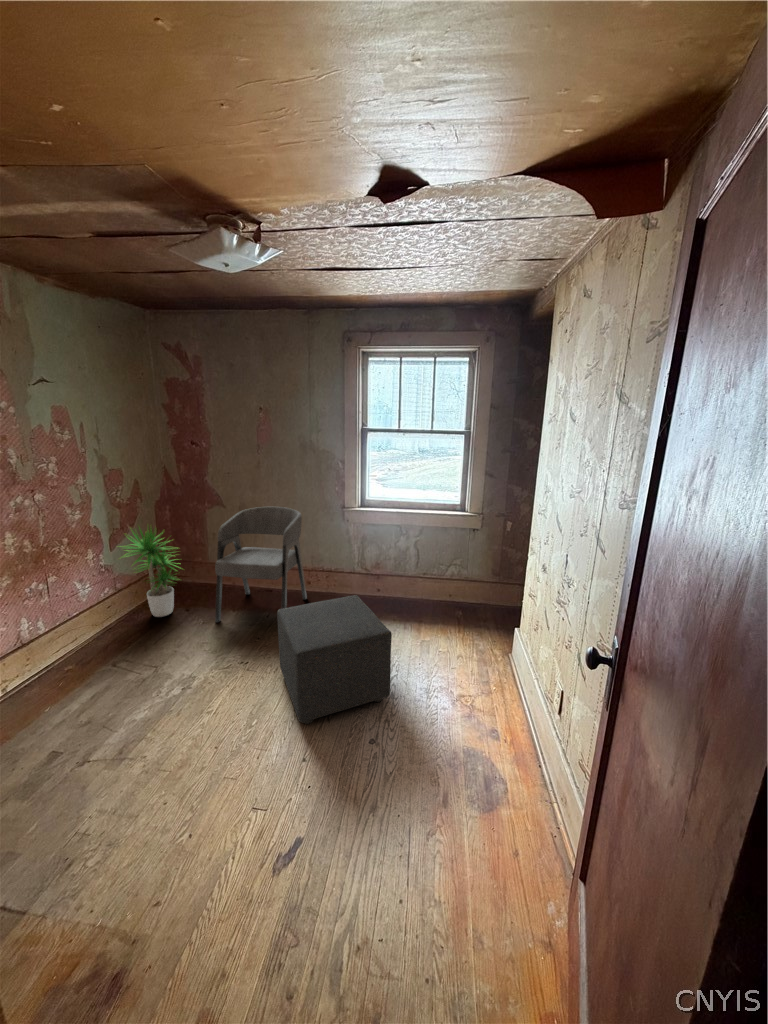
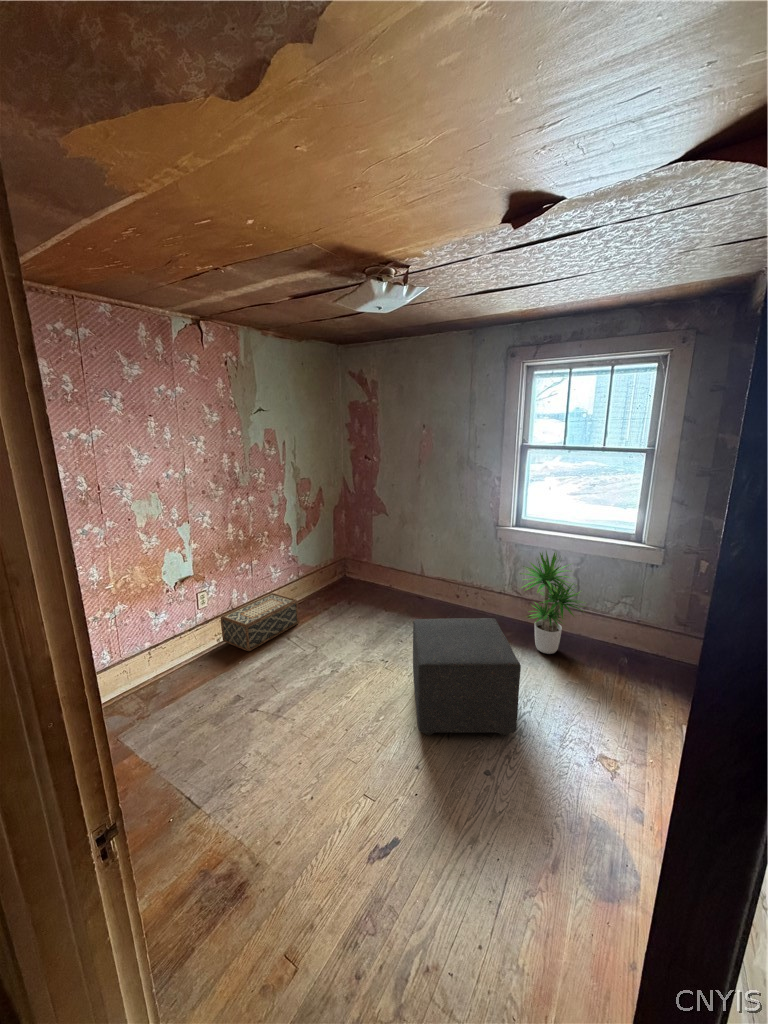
chair: present [215,507,307,622] -> none [369,519,454,638]
potted plant: present [121,527,178,617] -> present [521,552,585,654]
woven basket: none [6,611,125,690] -> present [221,593,299,651]

